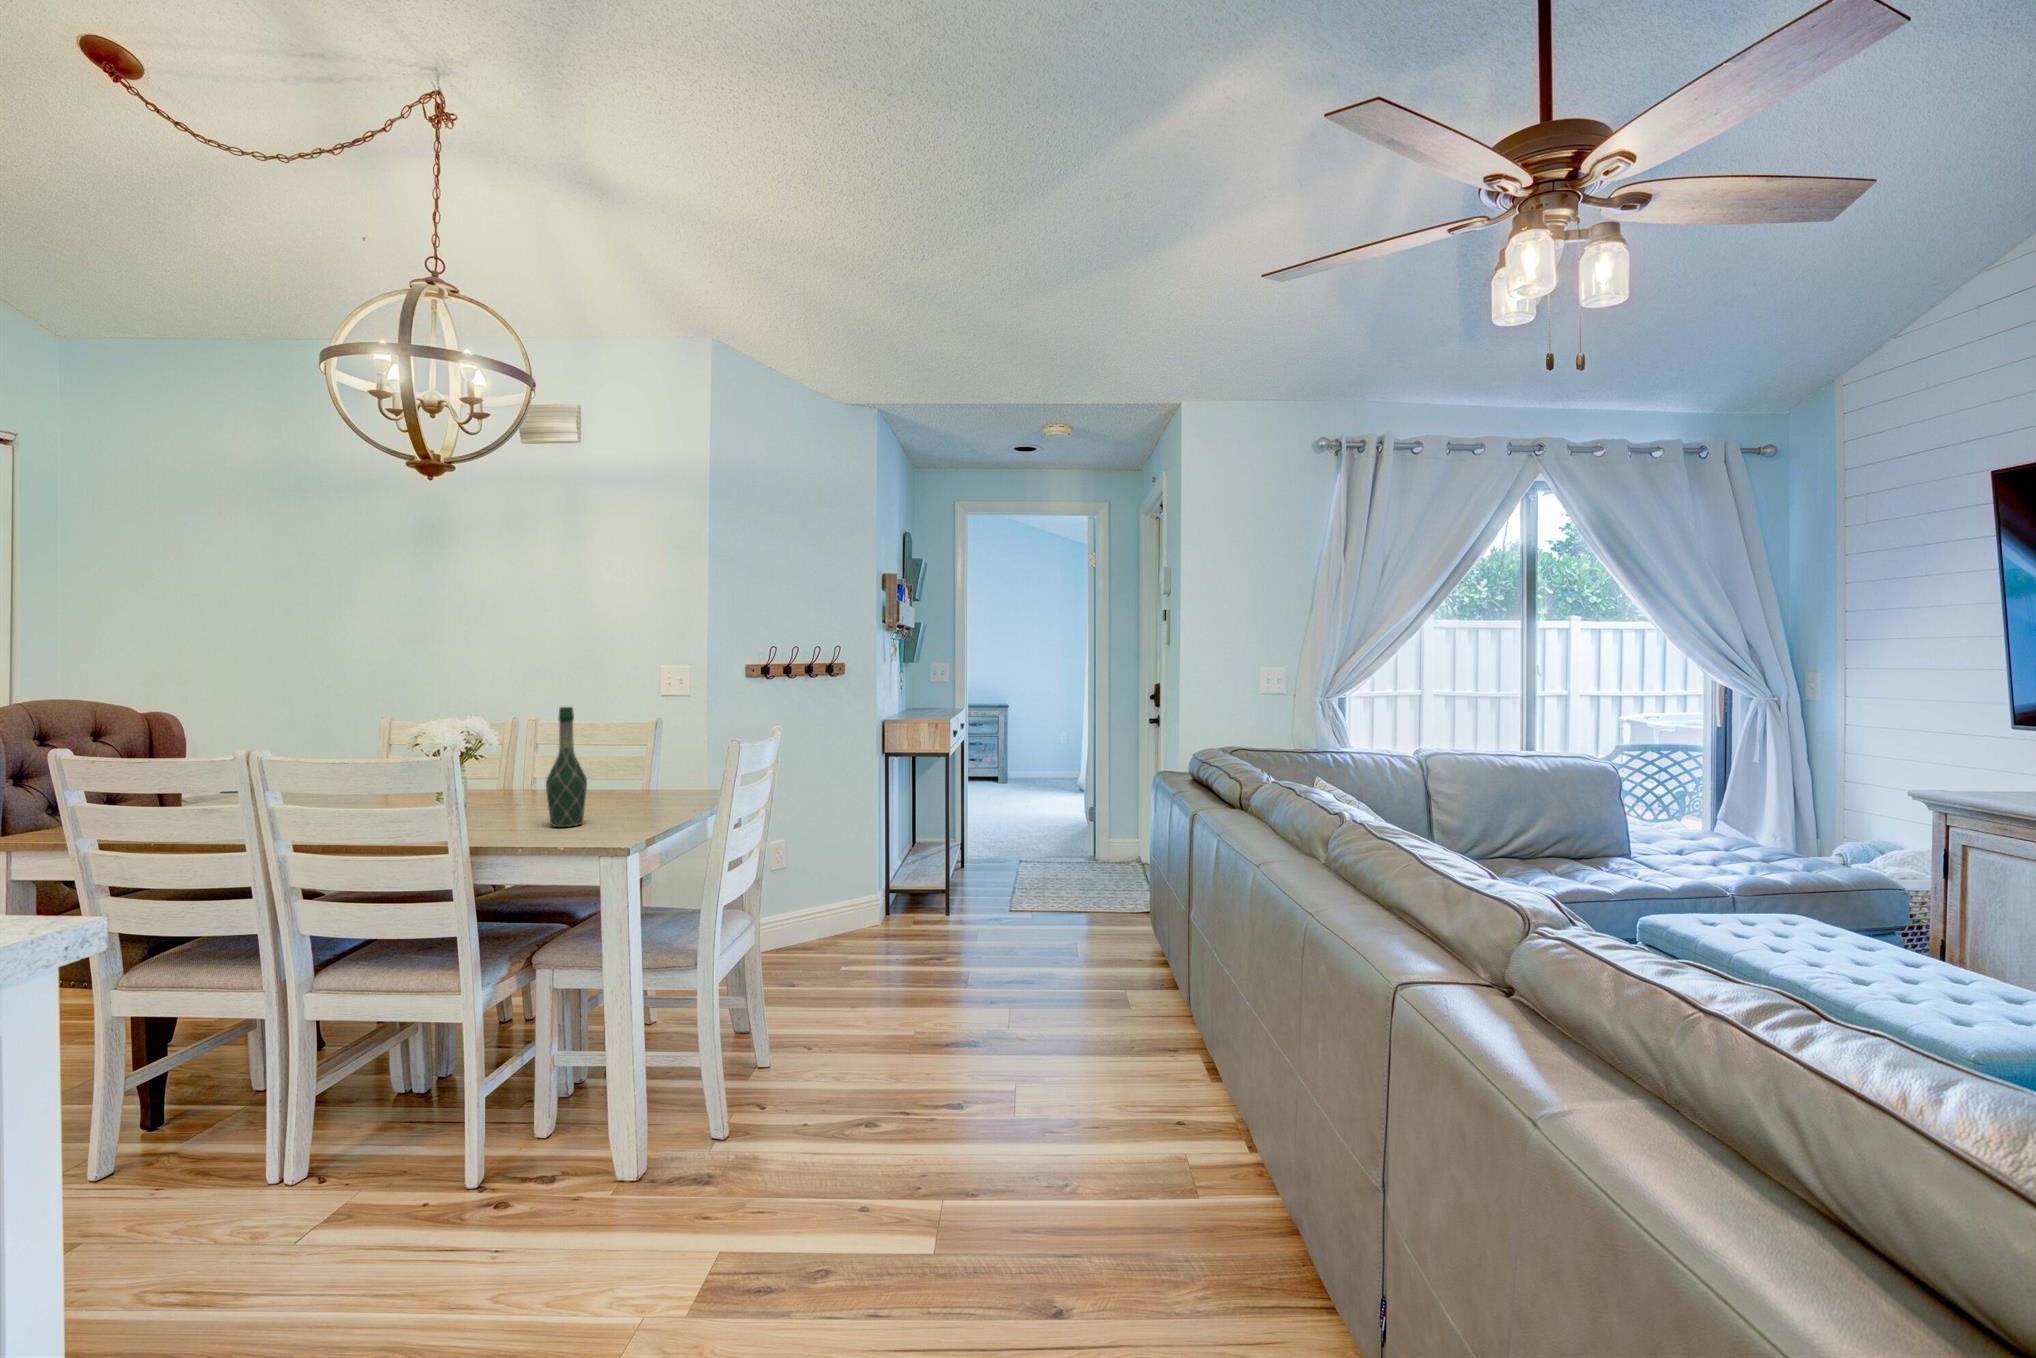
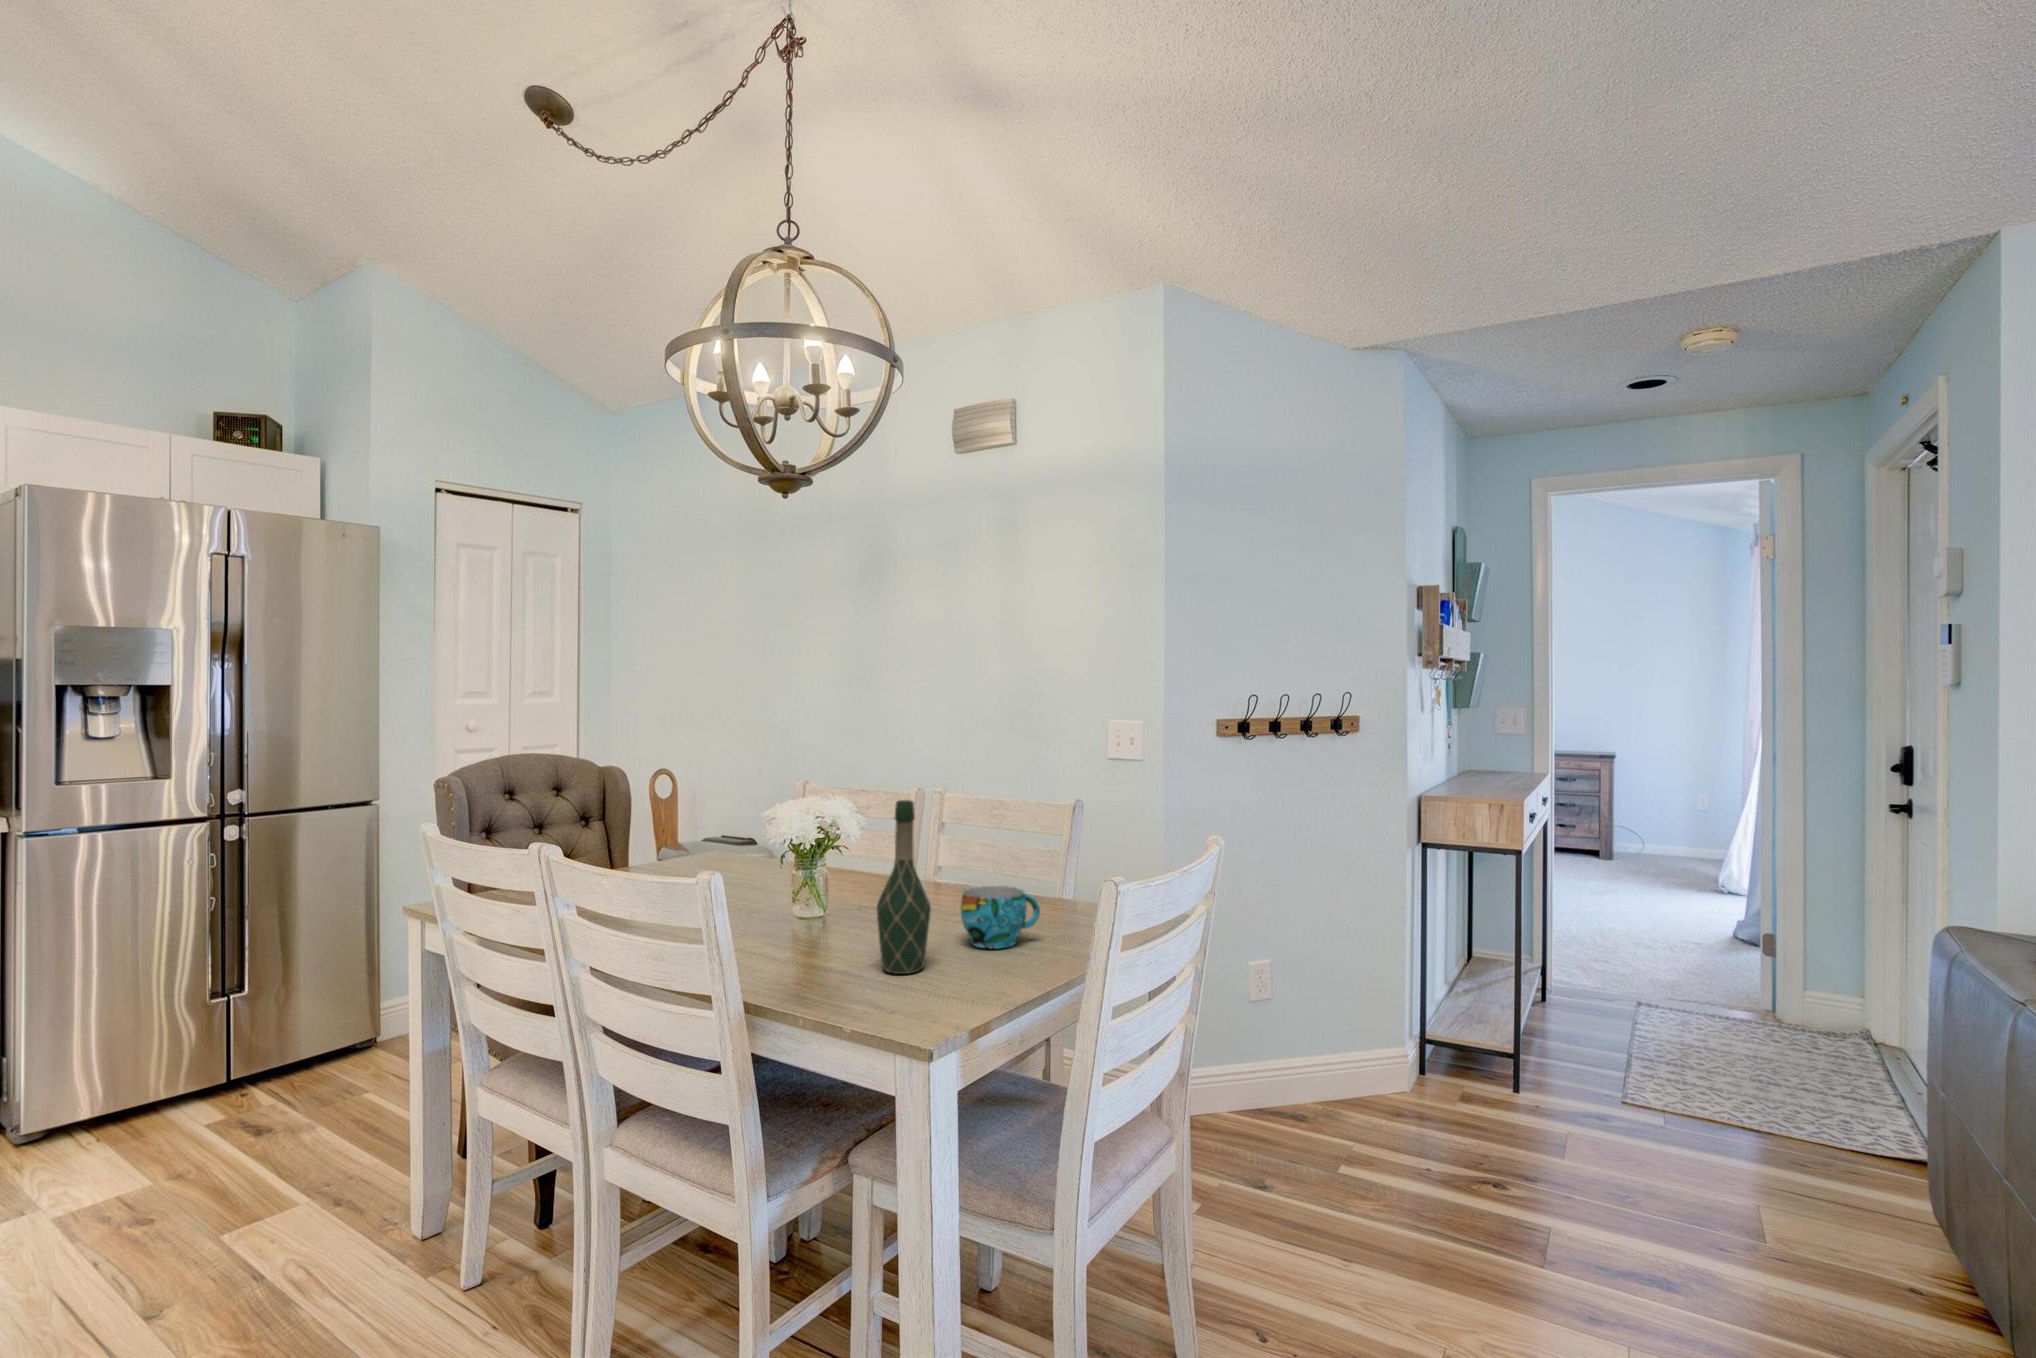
cup: none [596,772,656,812] -> present [961,886,1040,949]

